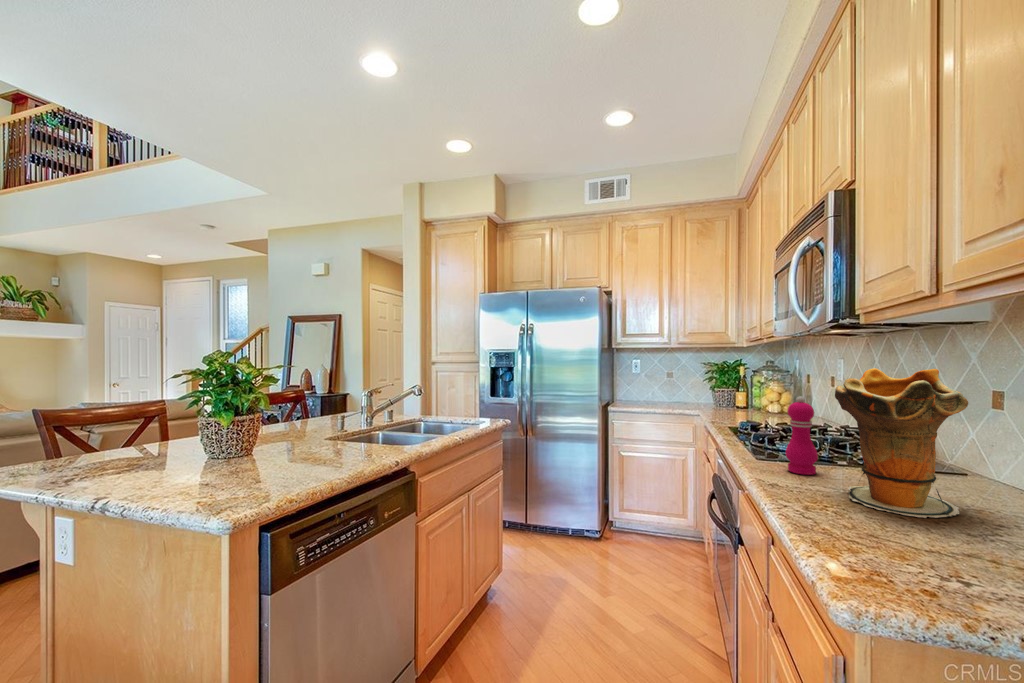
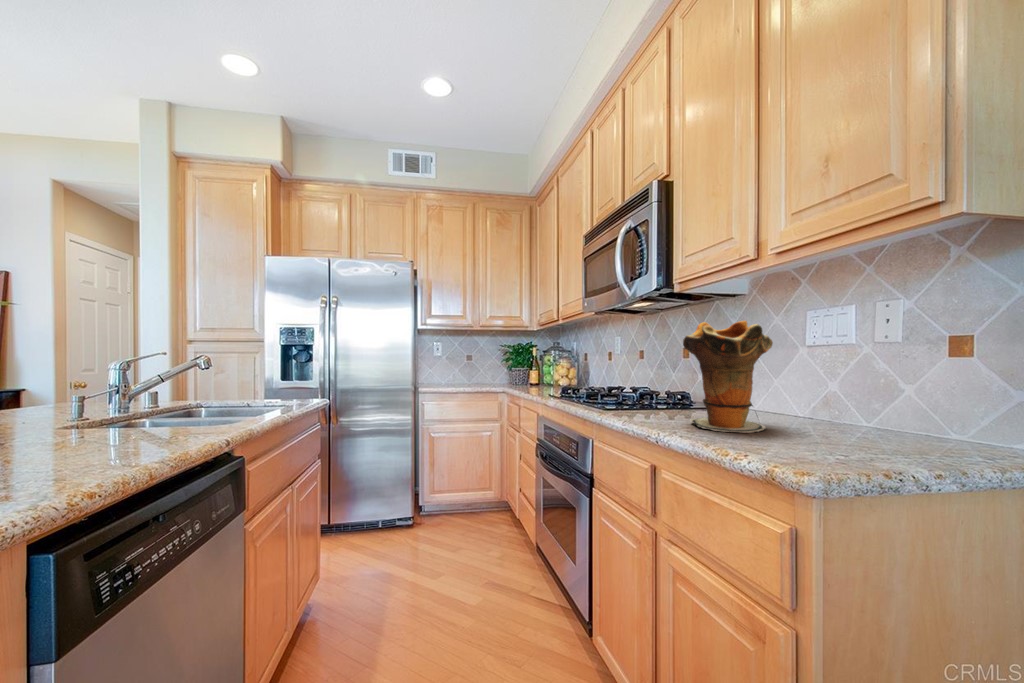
pepper mill: present [786,396,818,475] -> none [631,351,656,417]

